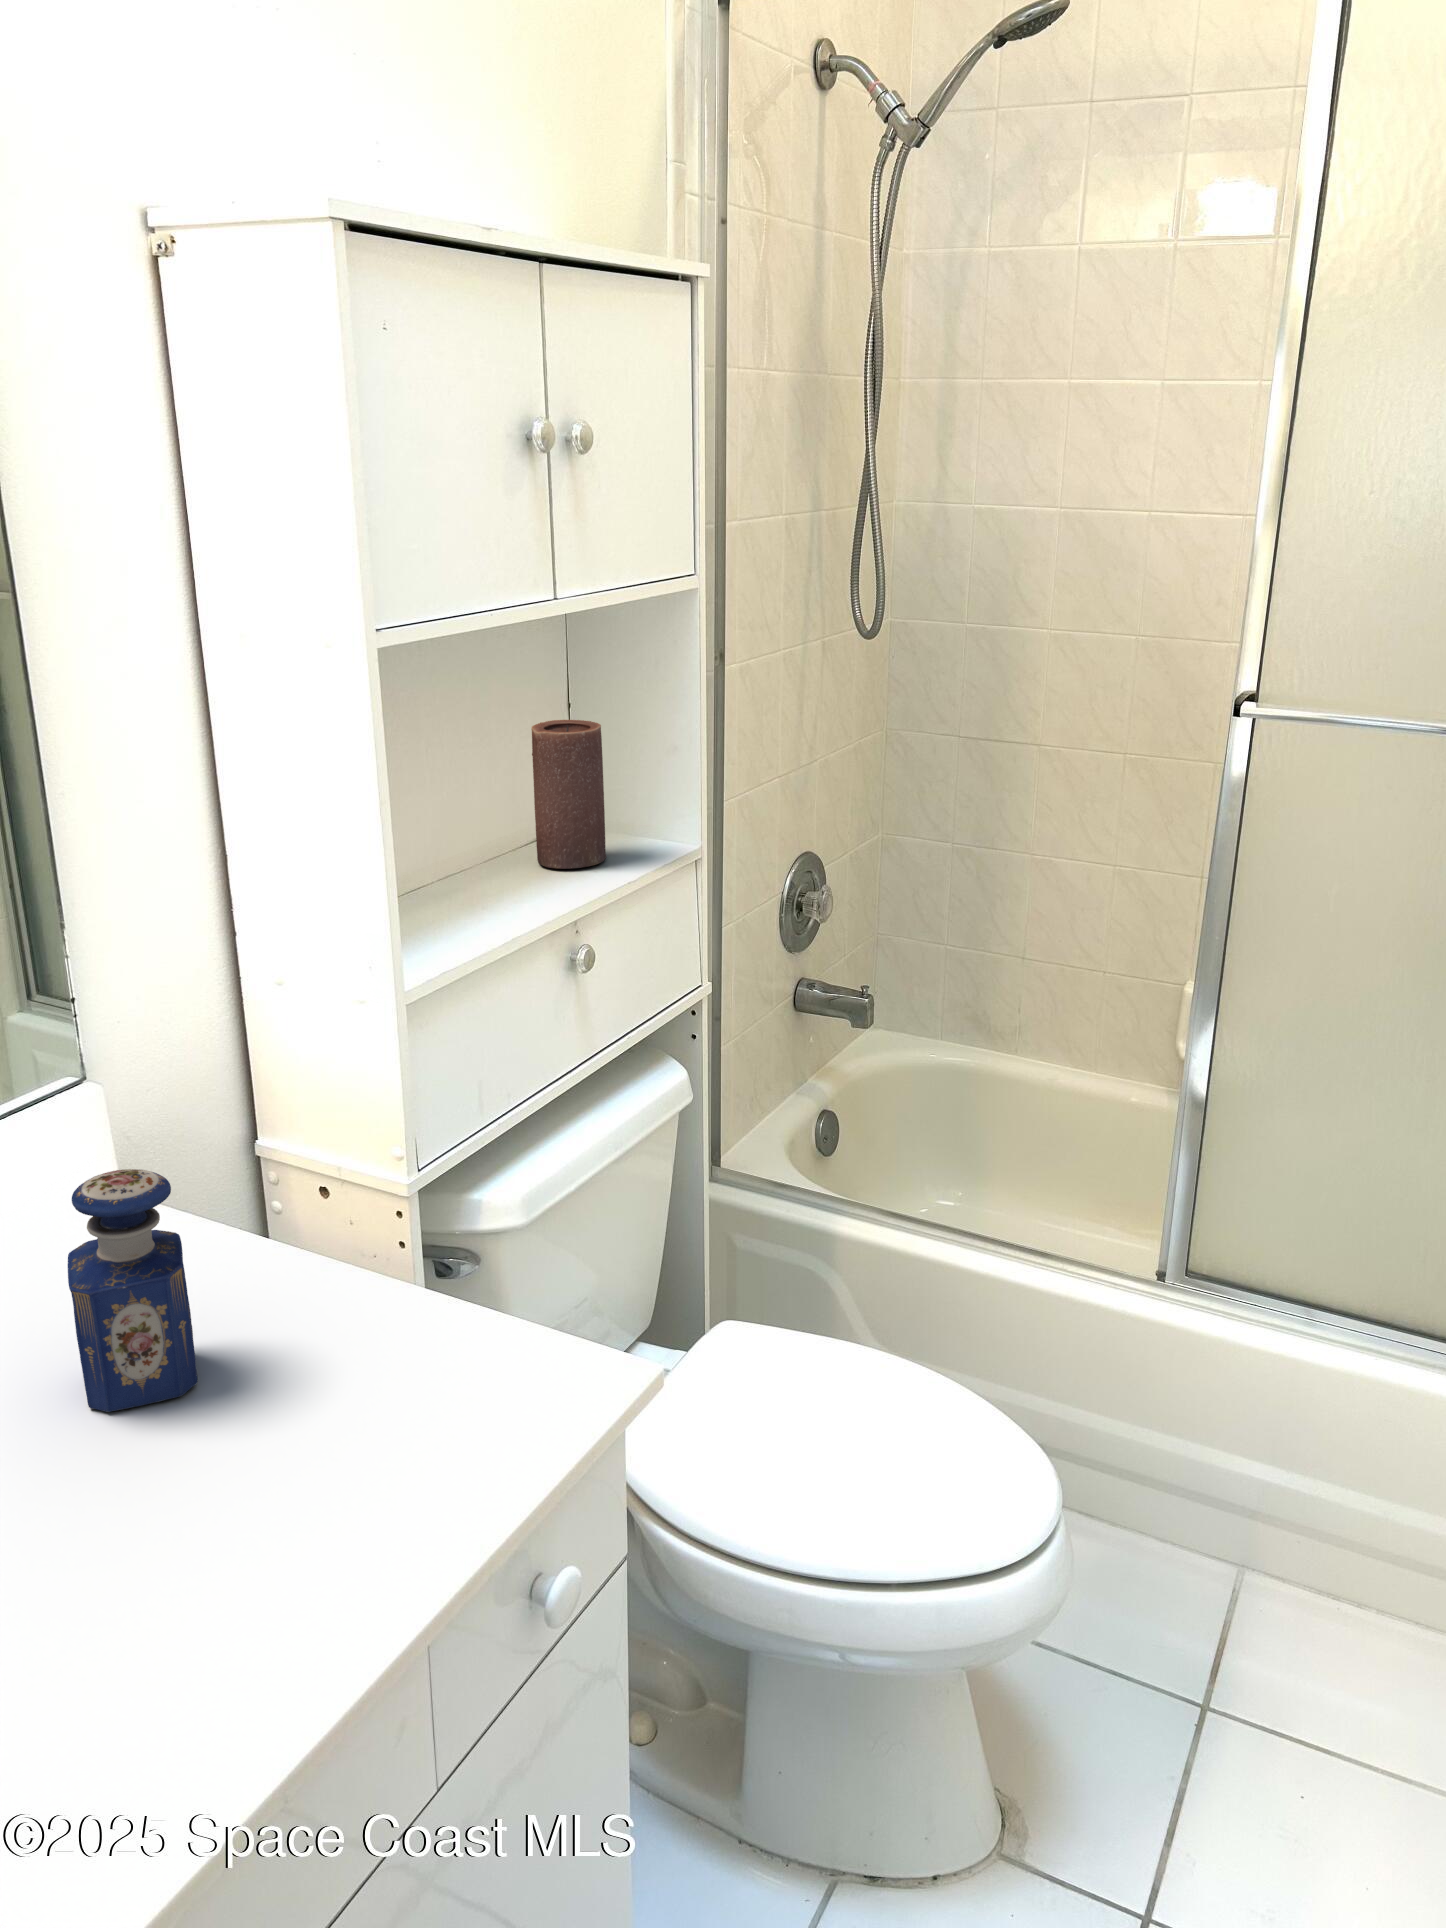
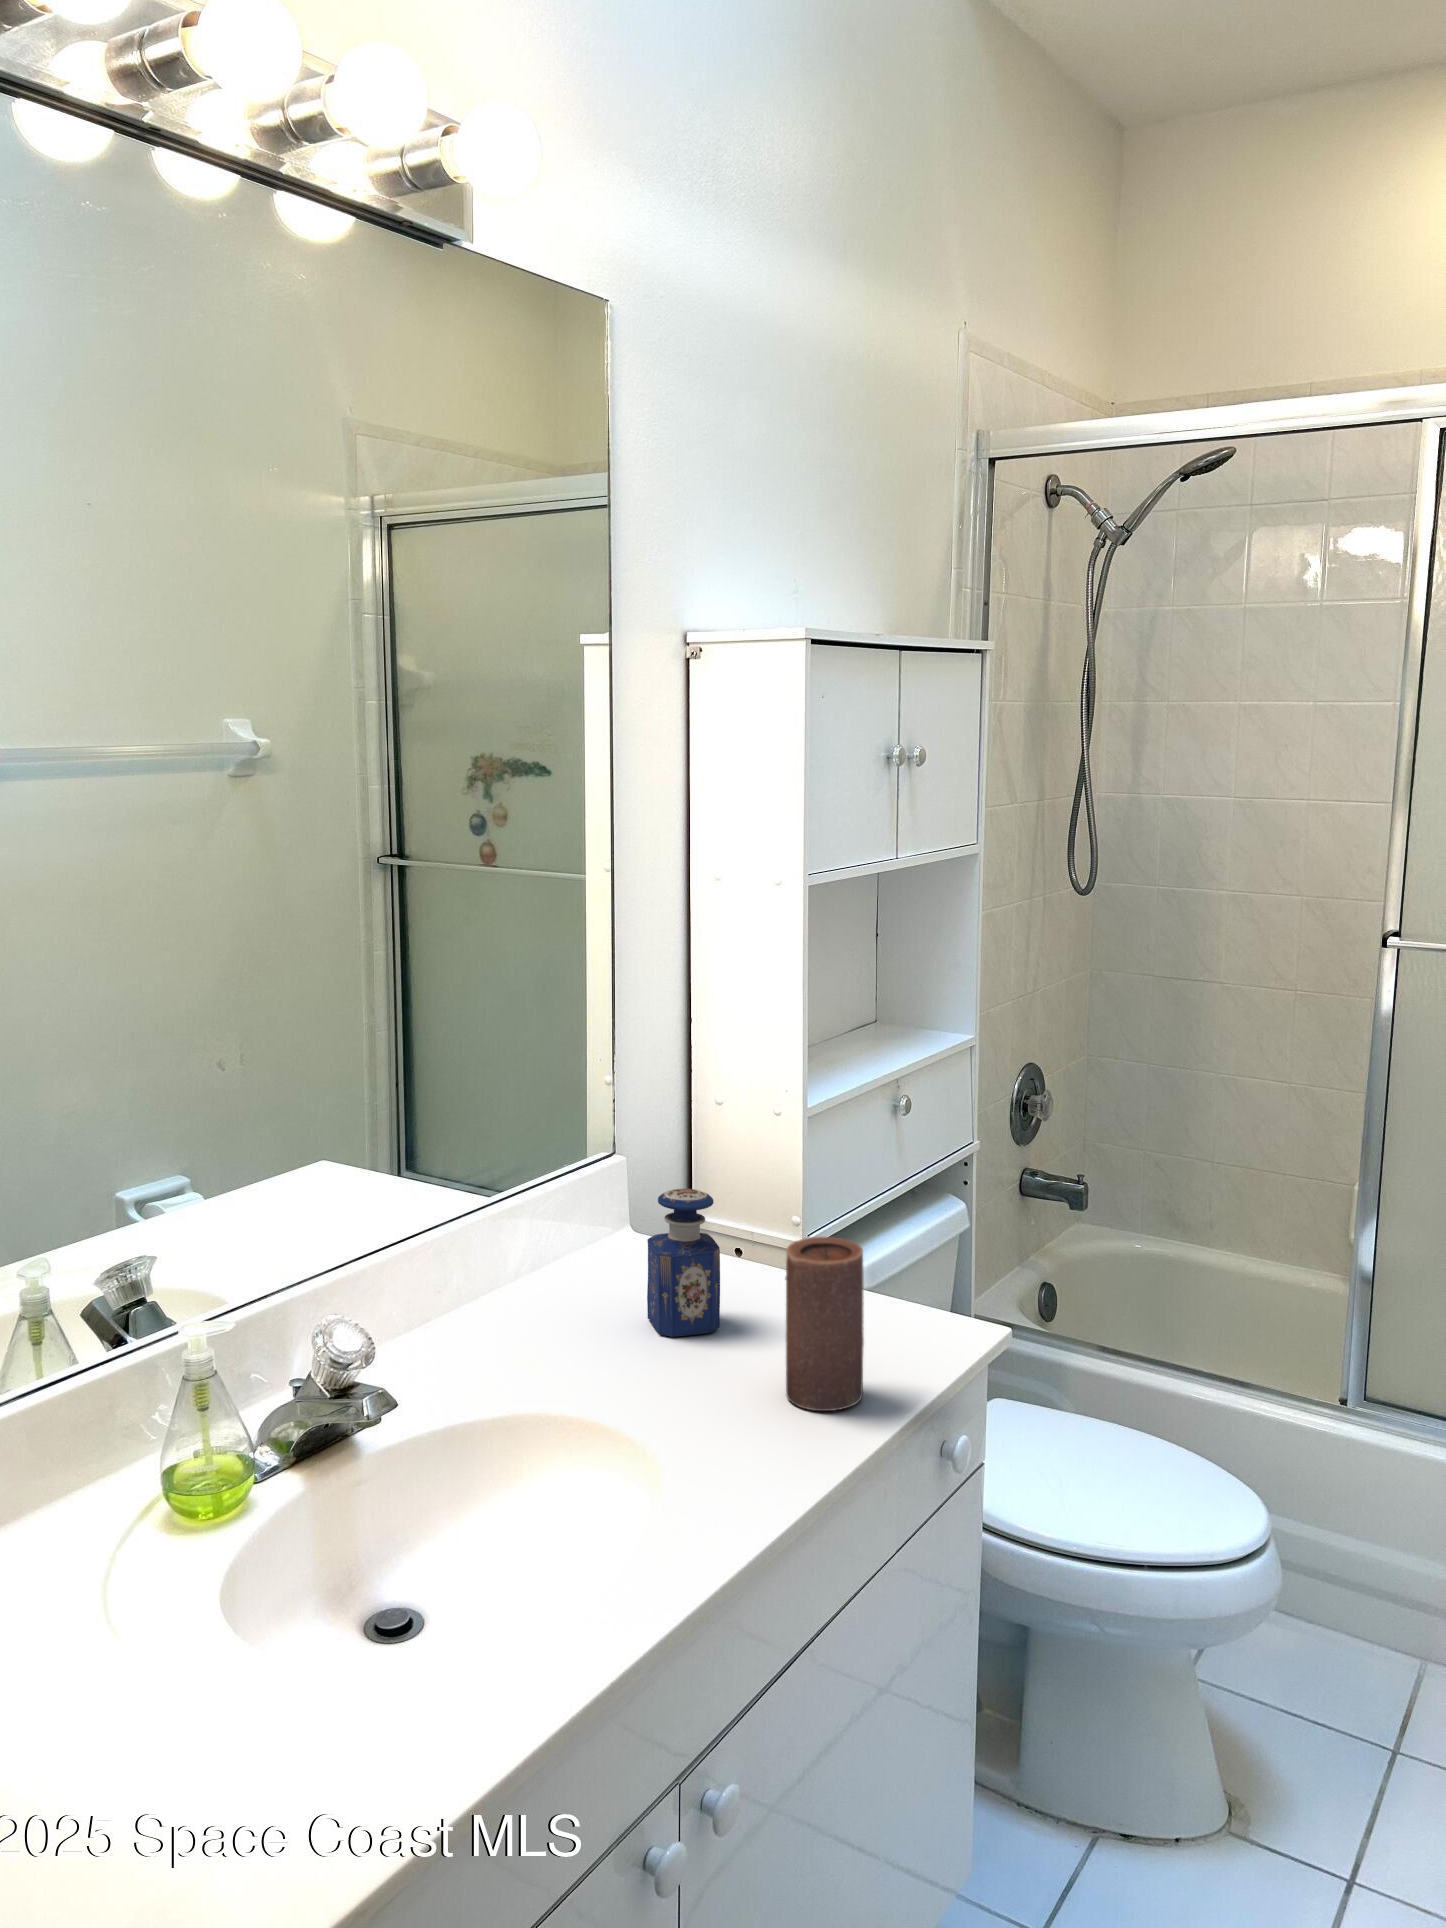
candle: present [531,720,607,869] -> present [785,1237,864,1411]

